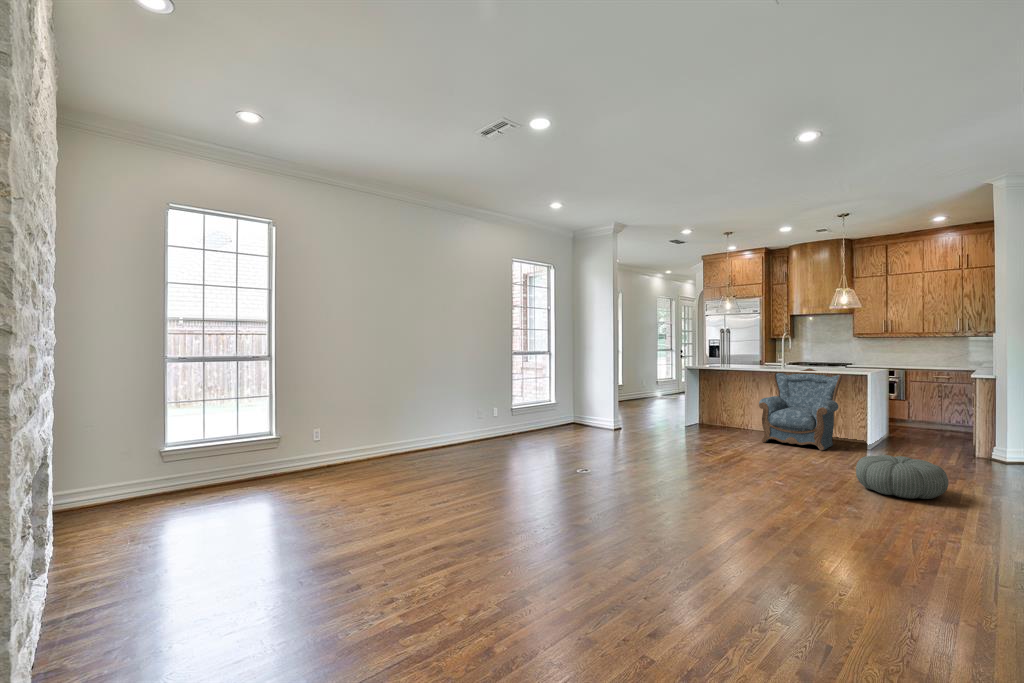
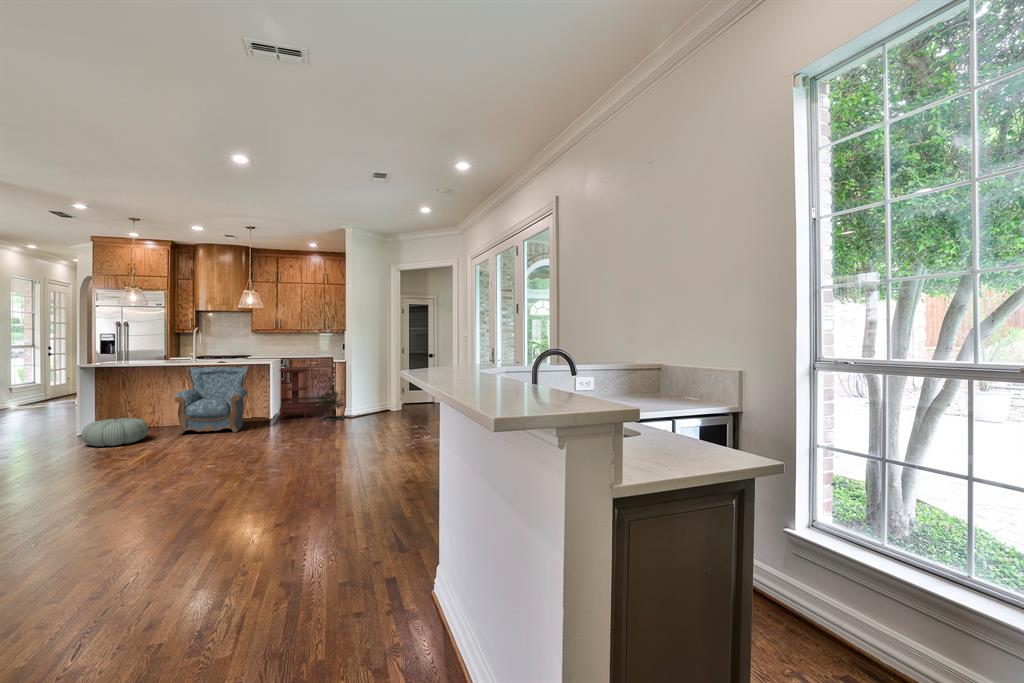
side table: none [882,381,930,450] -> present [280,368,309,420]
potted tree: none [937,401,991,461] -> present [319,383,344,421]
pouf: present [856,455,948,499] -> present [81,418,148,446]

